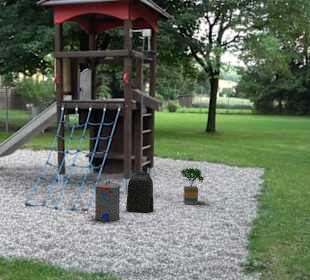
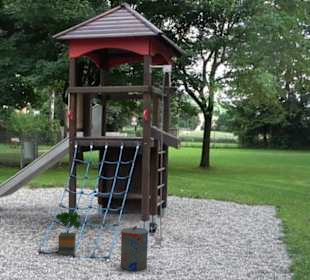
potted tree: present [181,168,204,205] -> present [56,212,82,255]
backpack: present [126,171,154,212] -> none [150,215,180,259]

